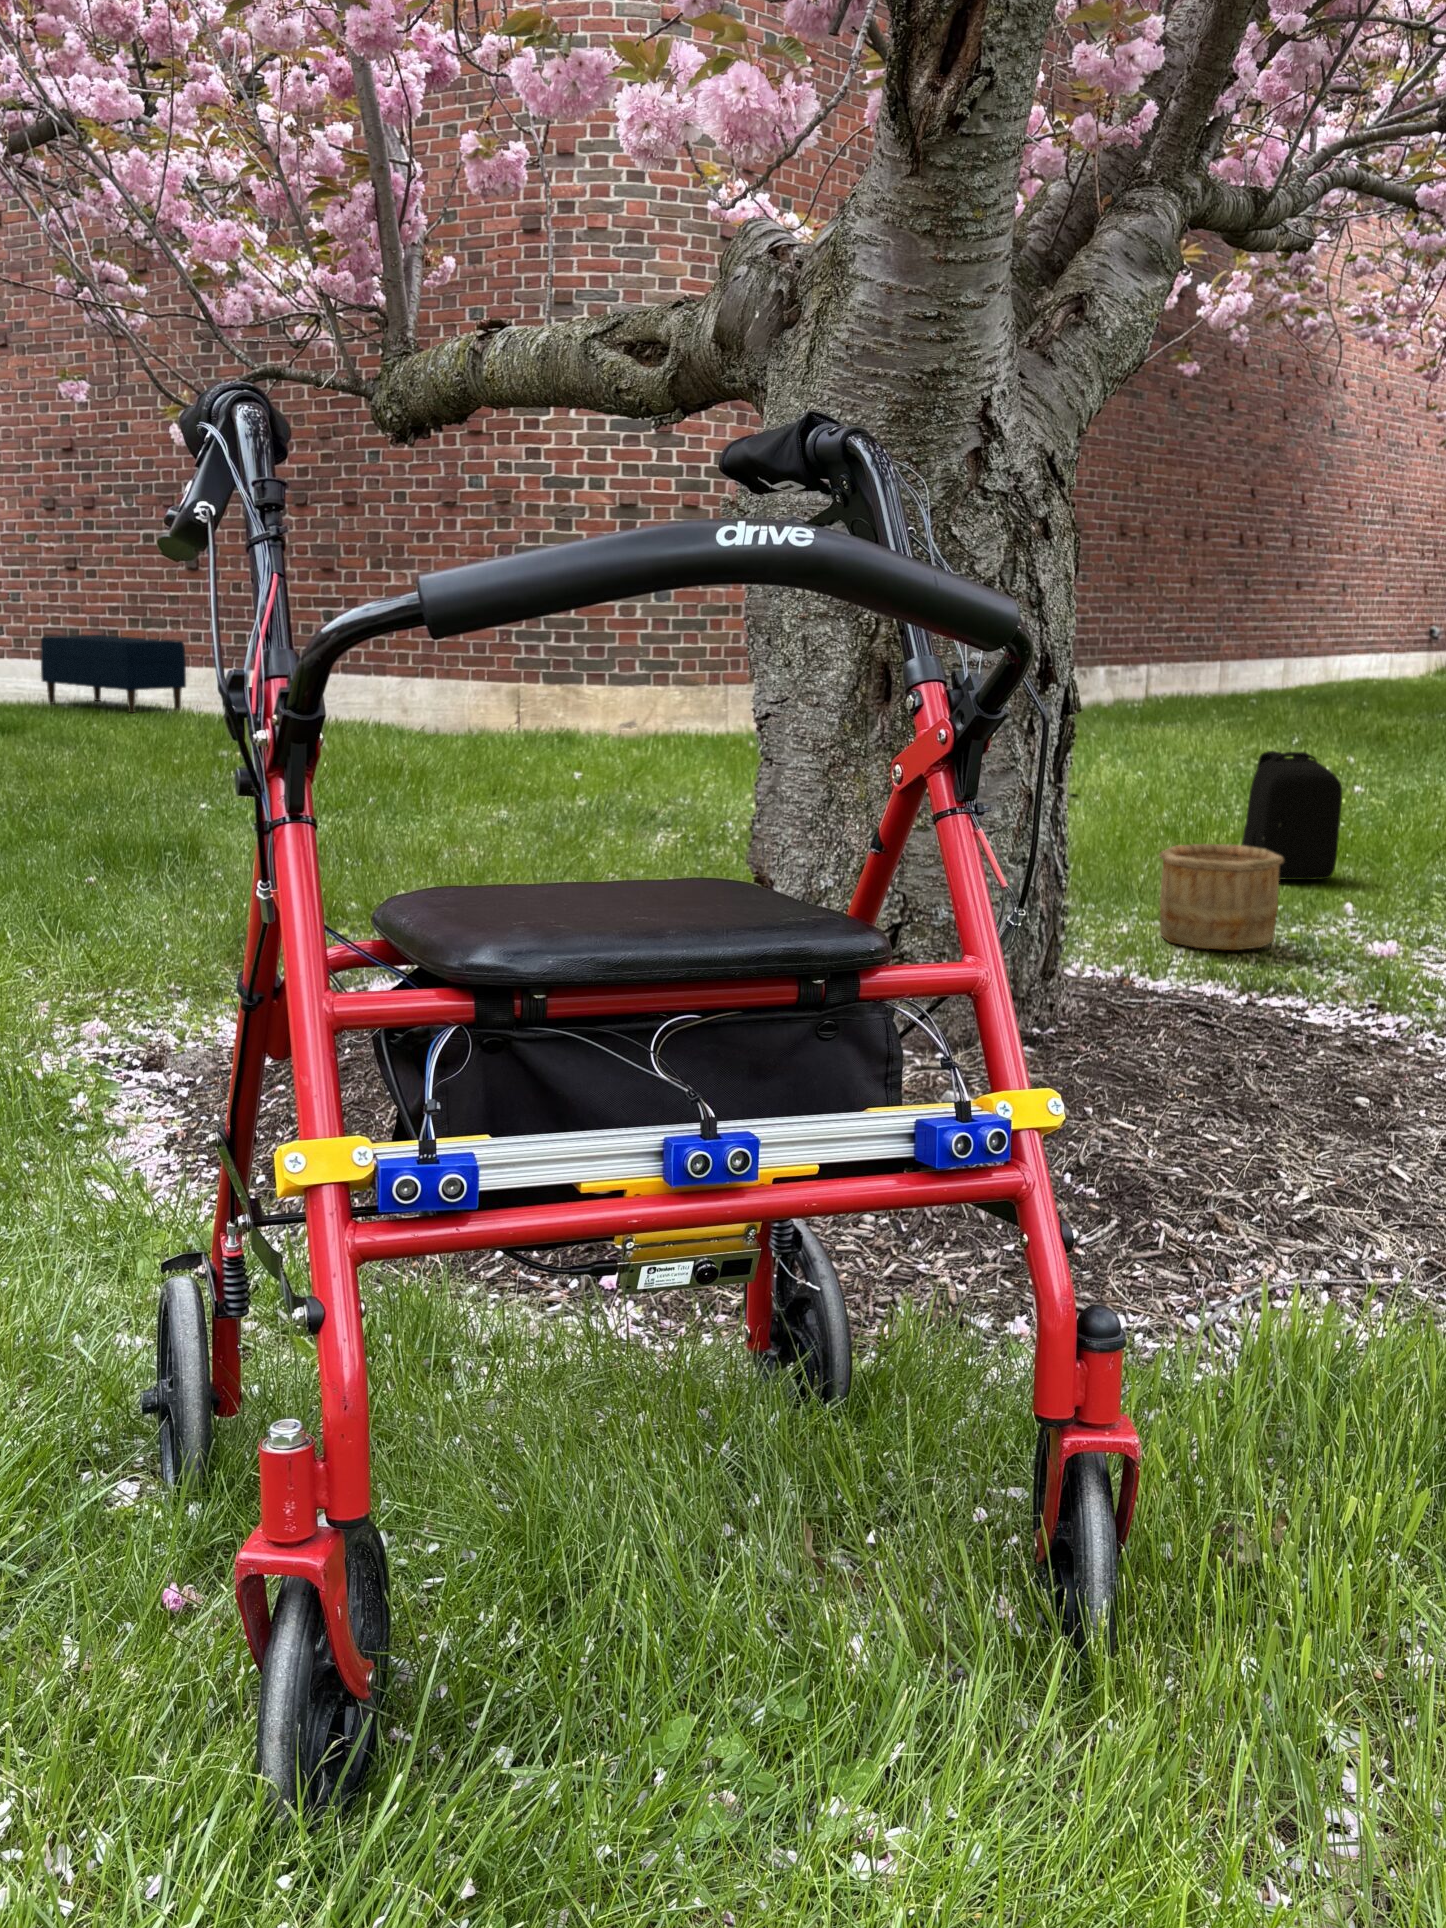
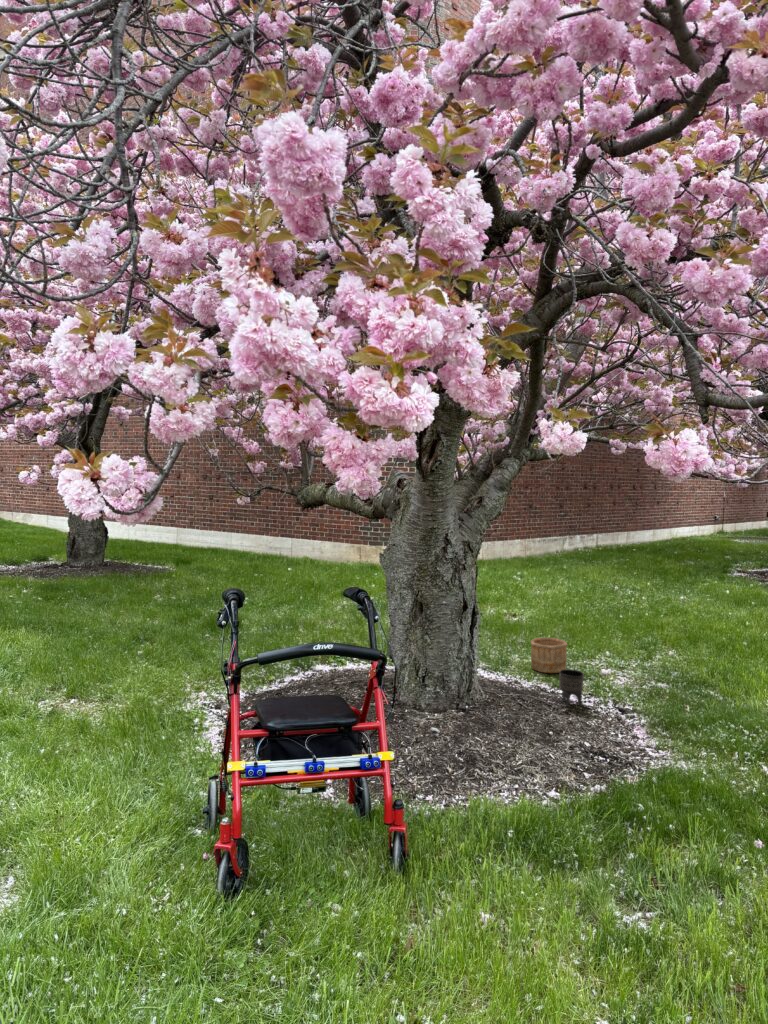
bench: present [41,635,186,713] -> none [198,527,246,556]
backpack: present [1242,751,1342,880] -> none [572,600,603,643]
planter: none [1312,916,1399,1035] -> present [559,669,584,707]

